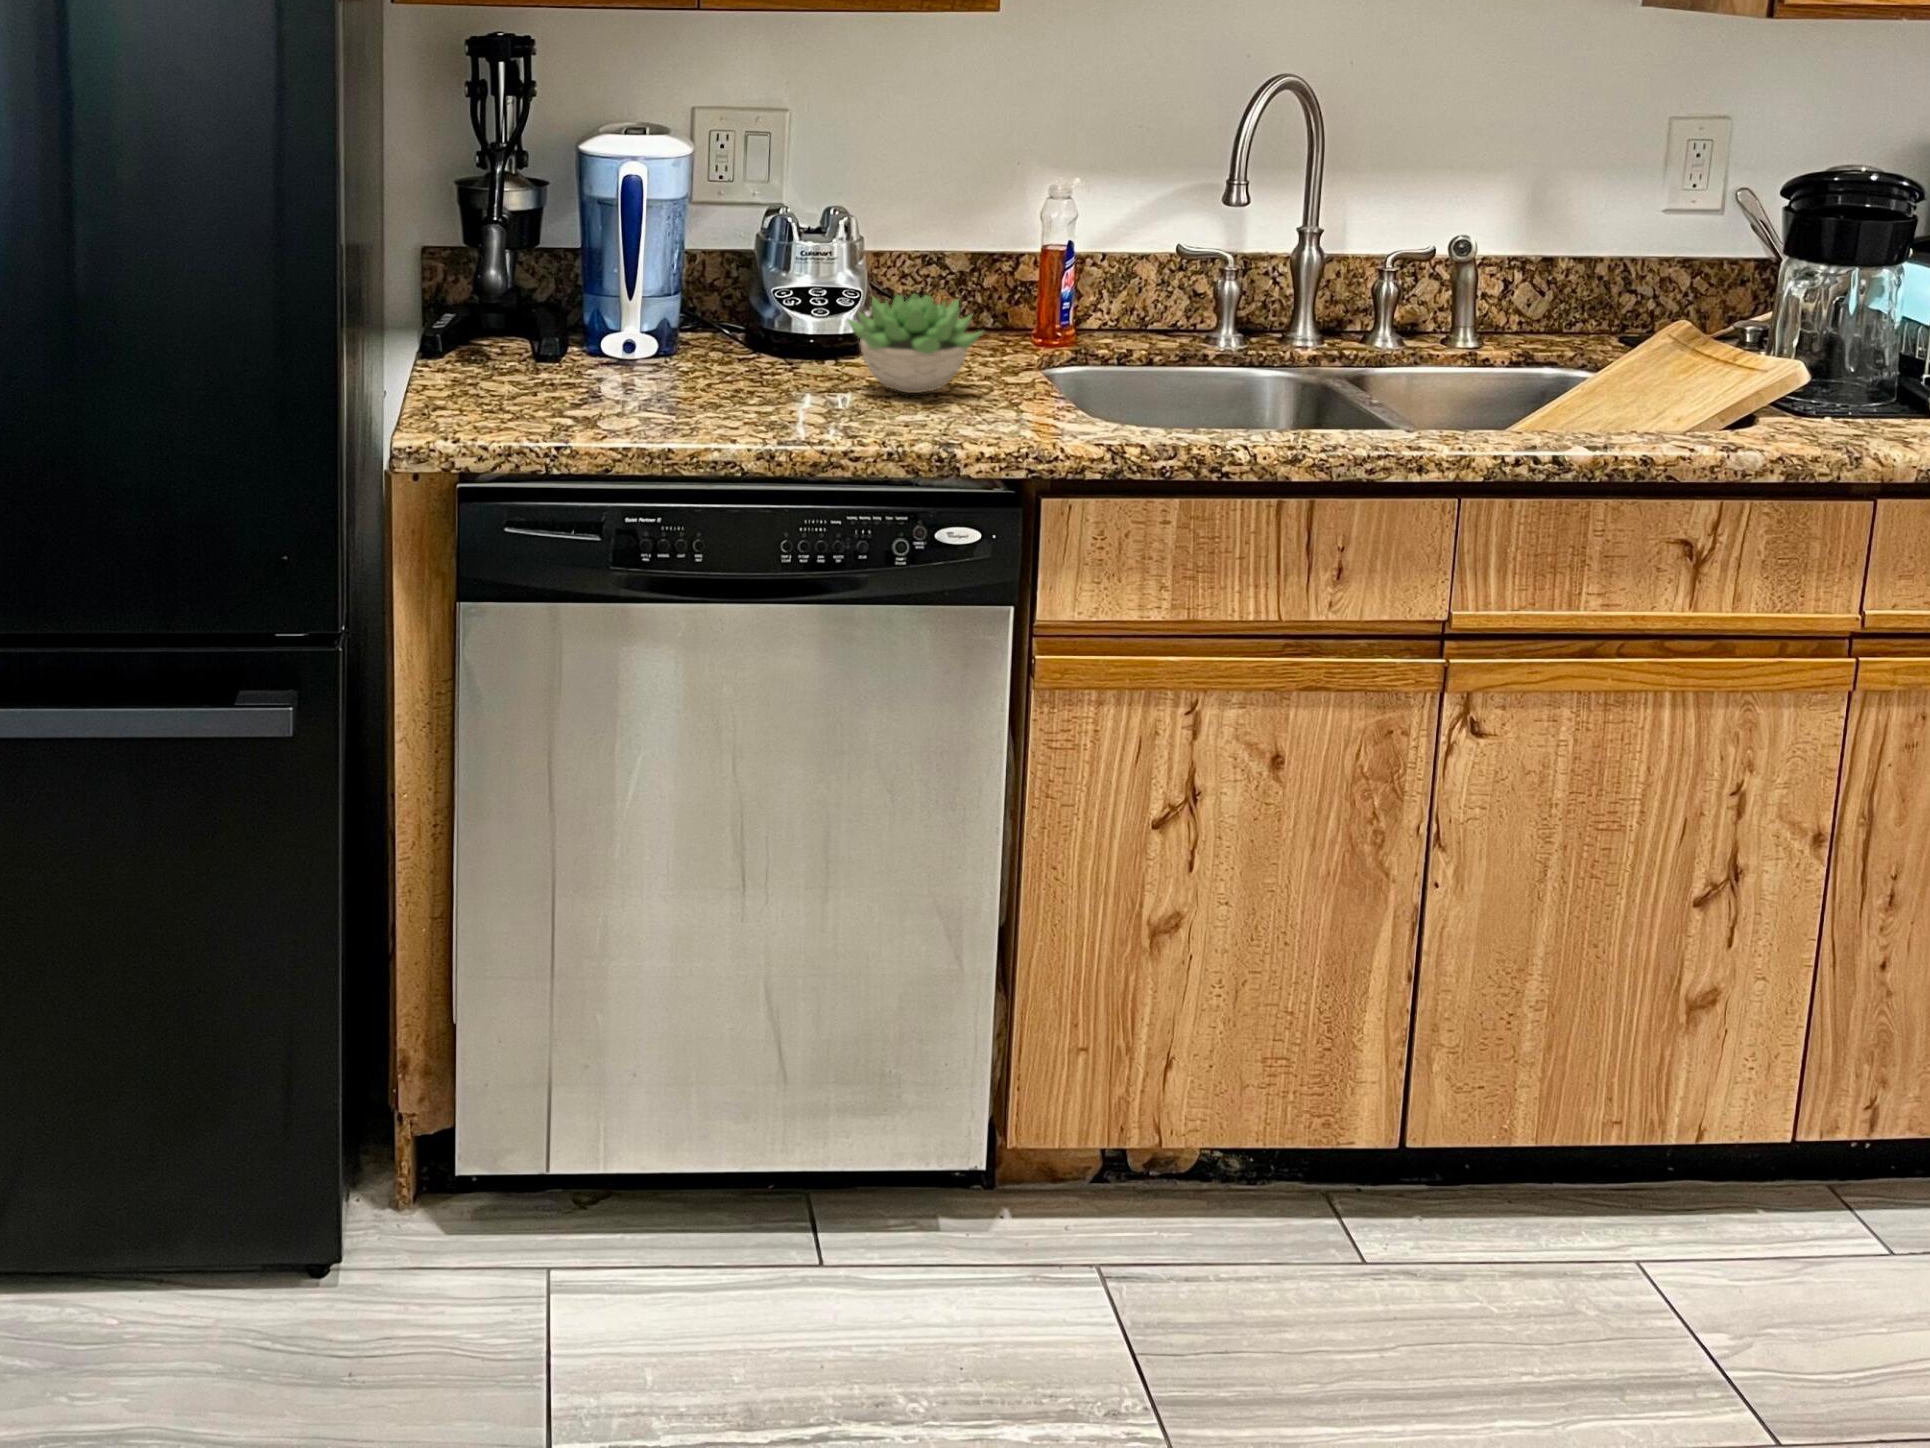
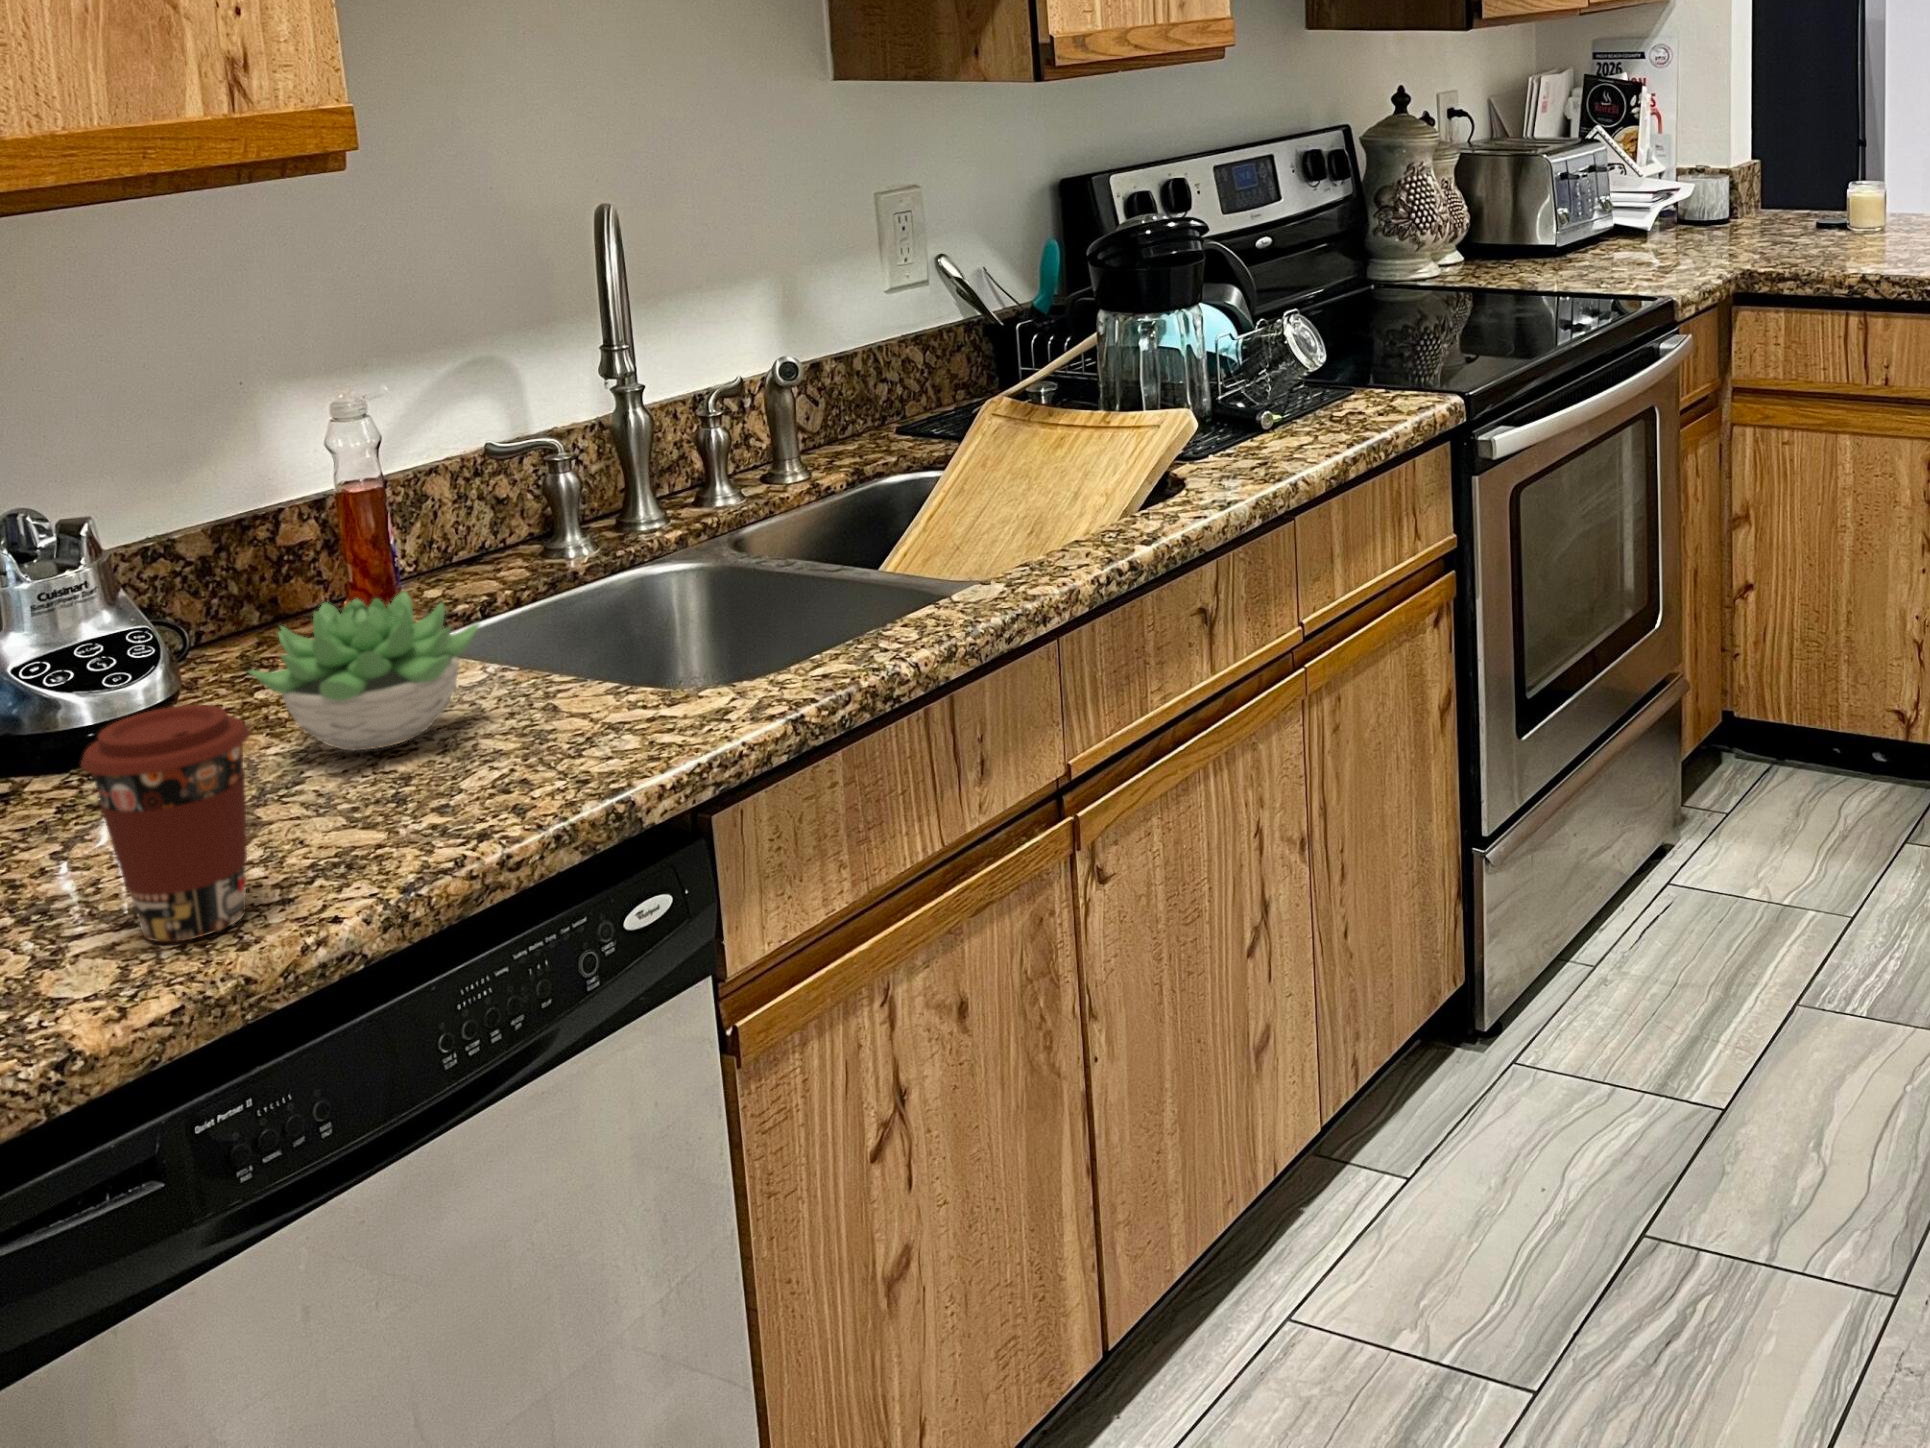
coffee cup: none [652,297,738,429] -> present [81,705,250,942]

